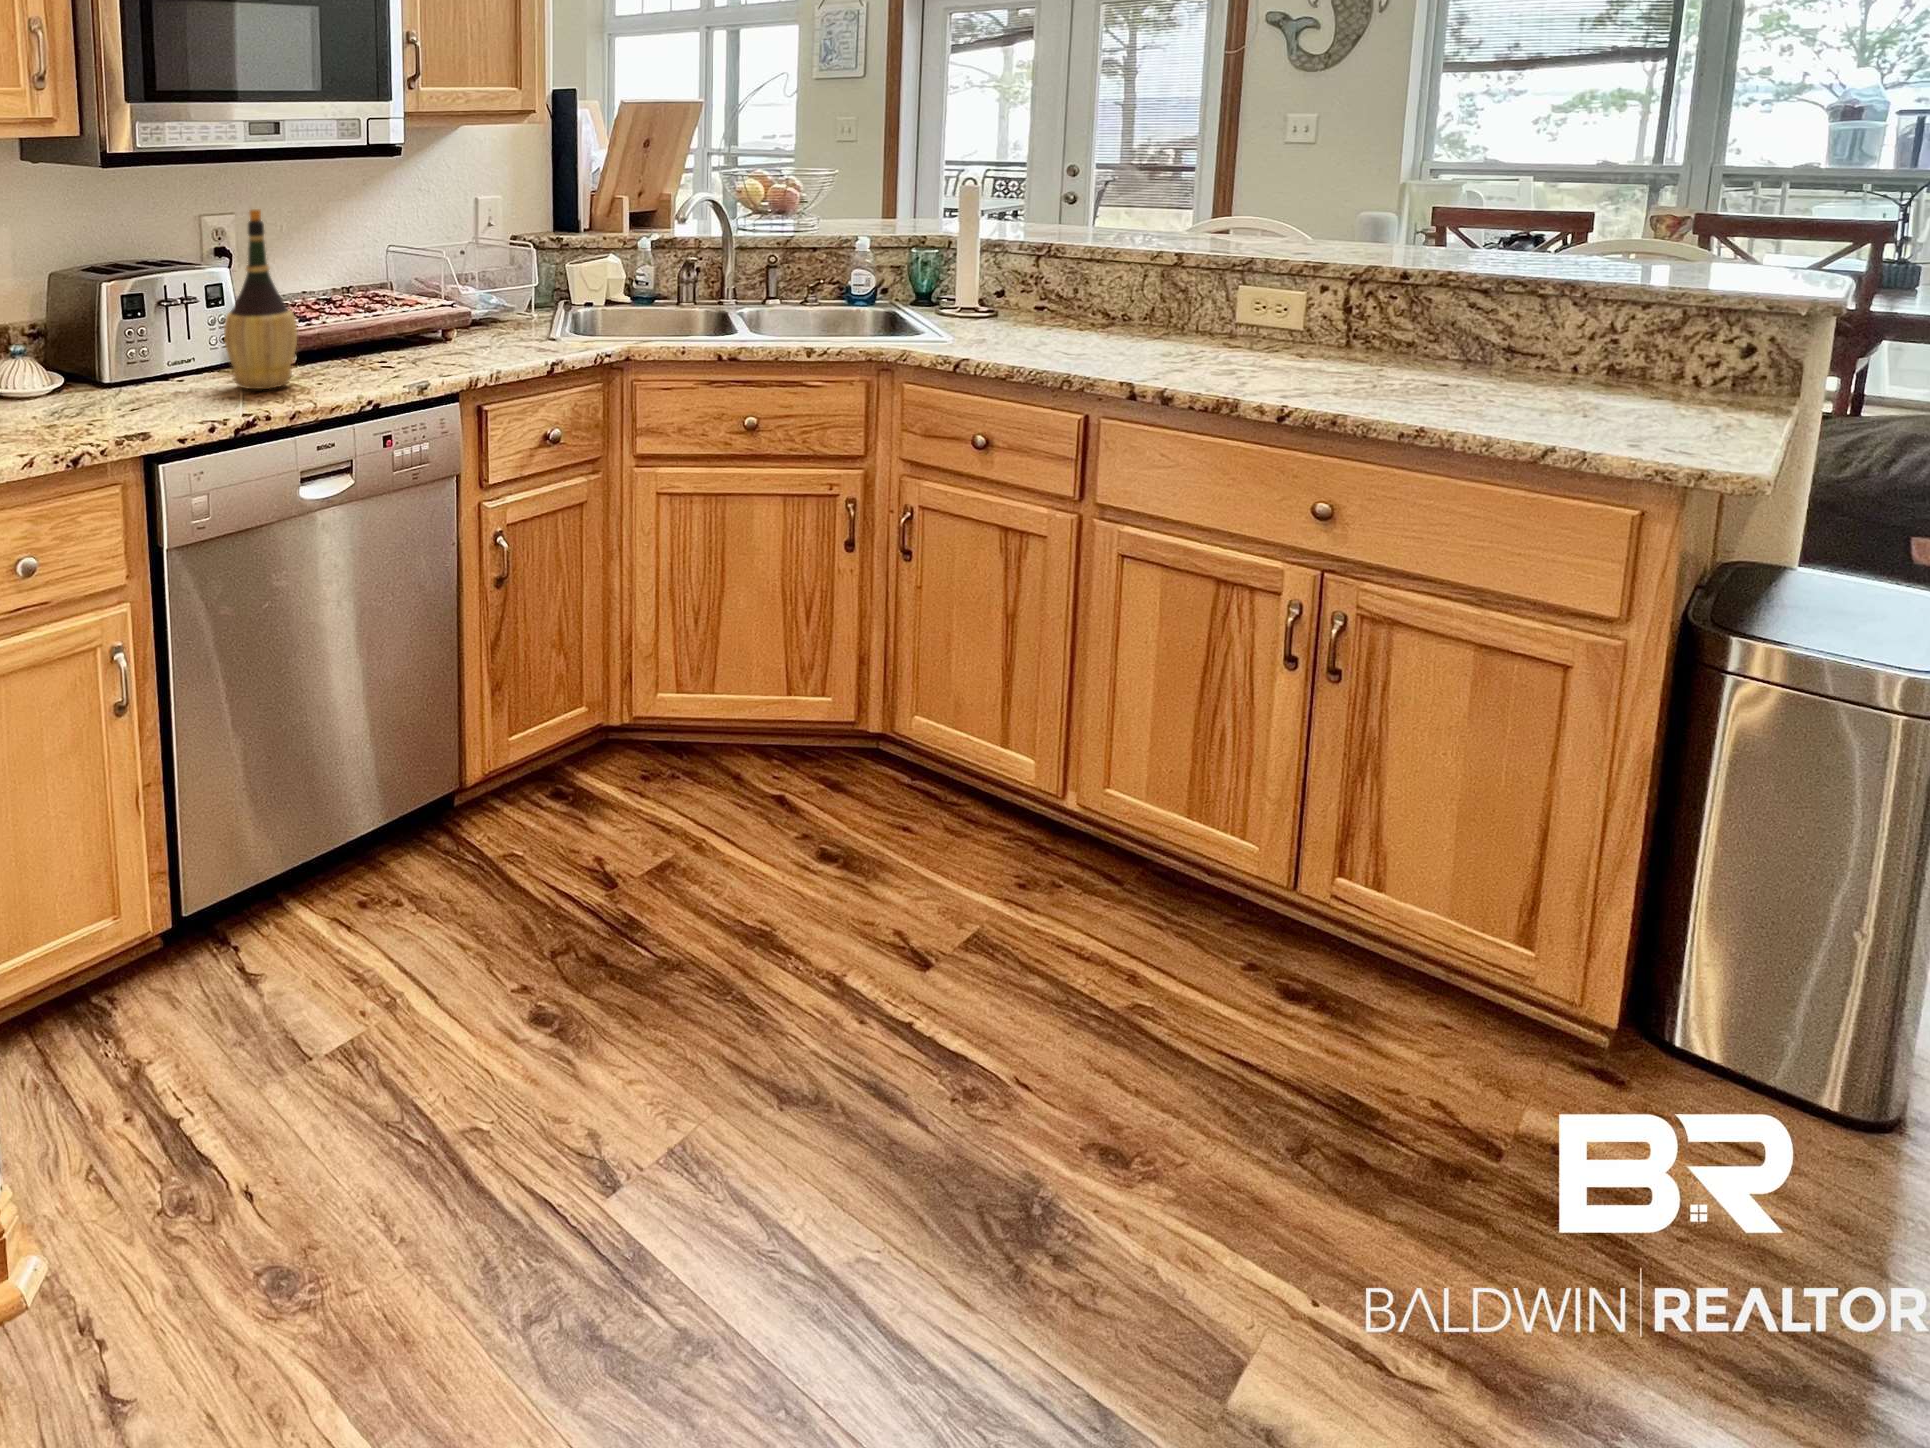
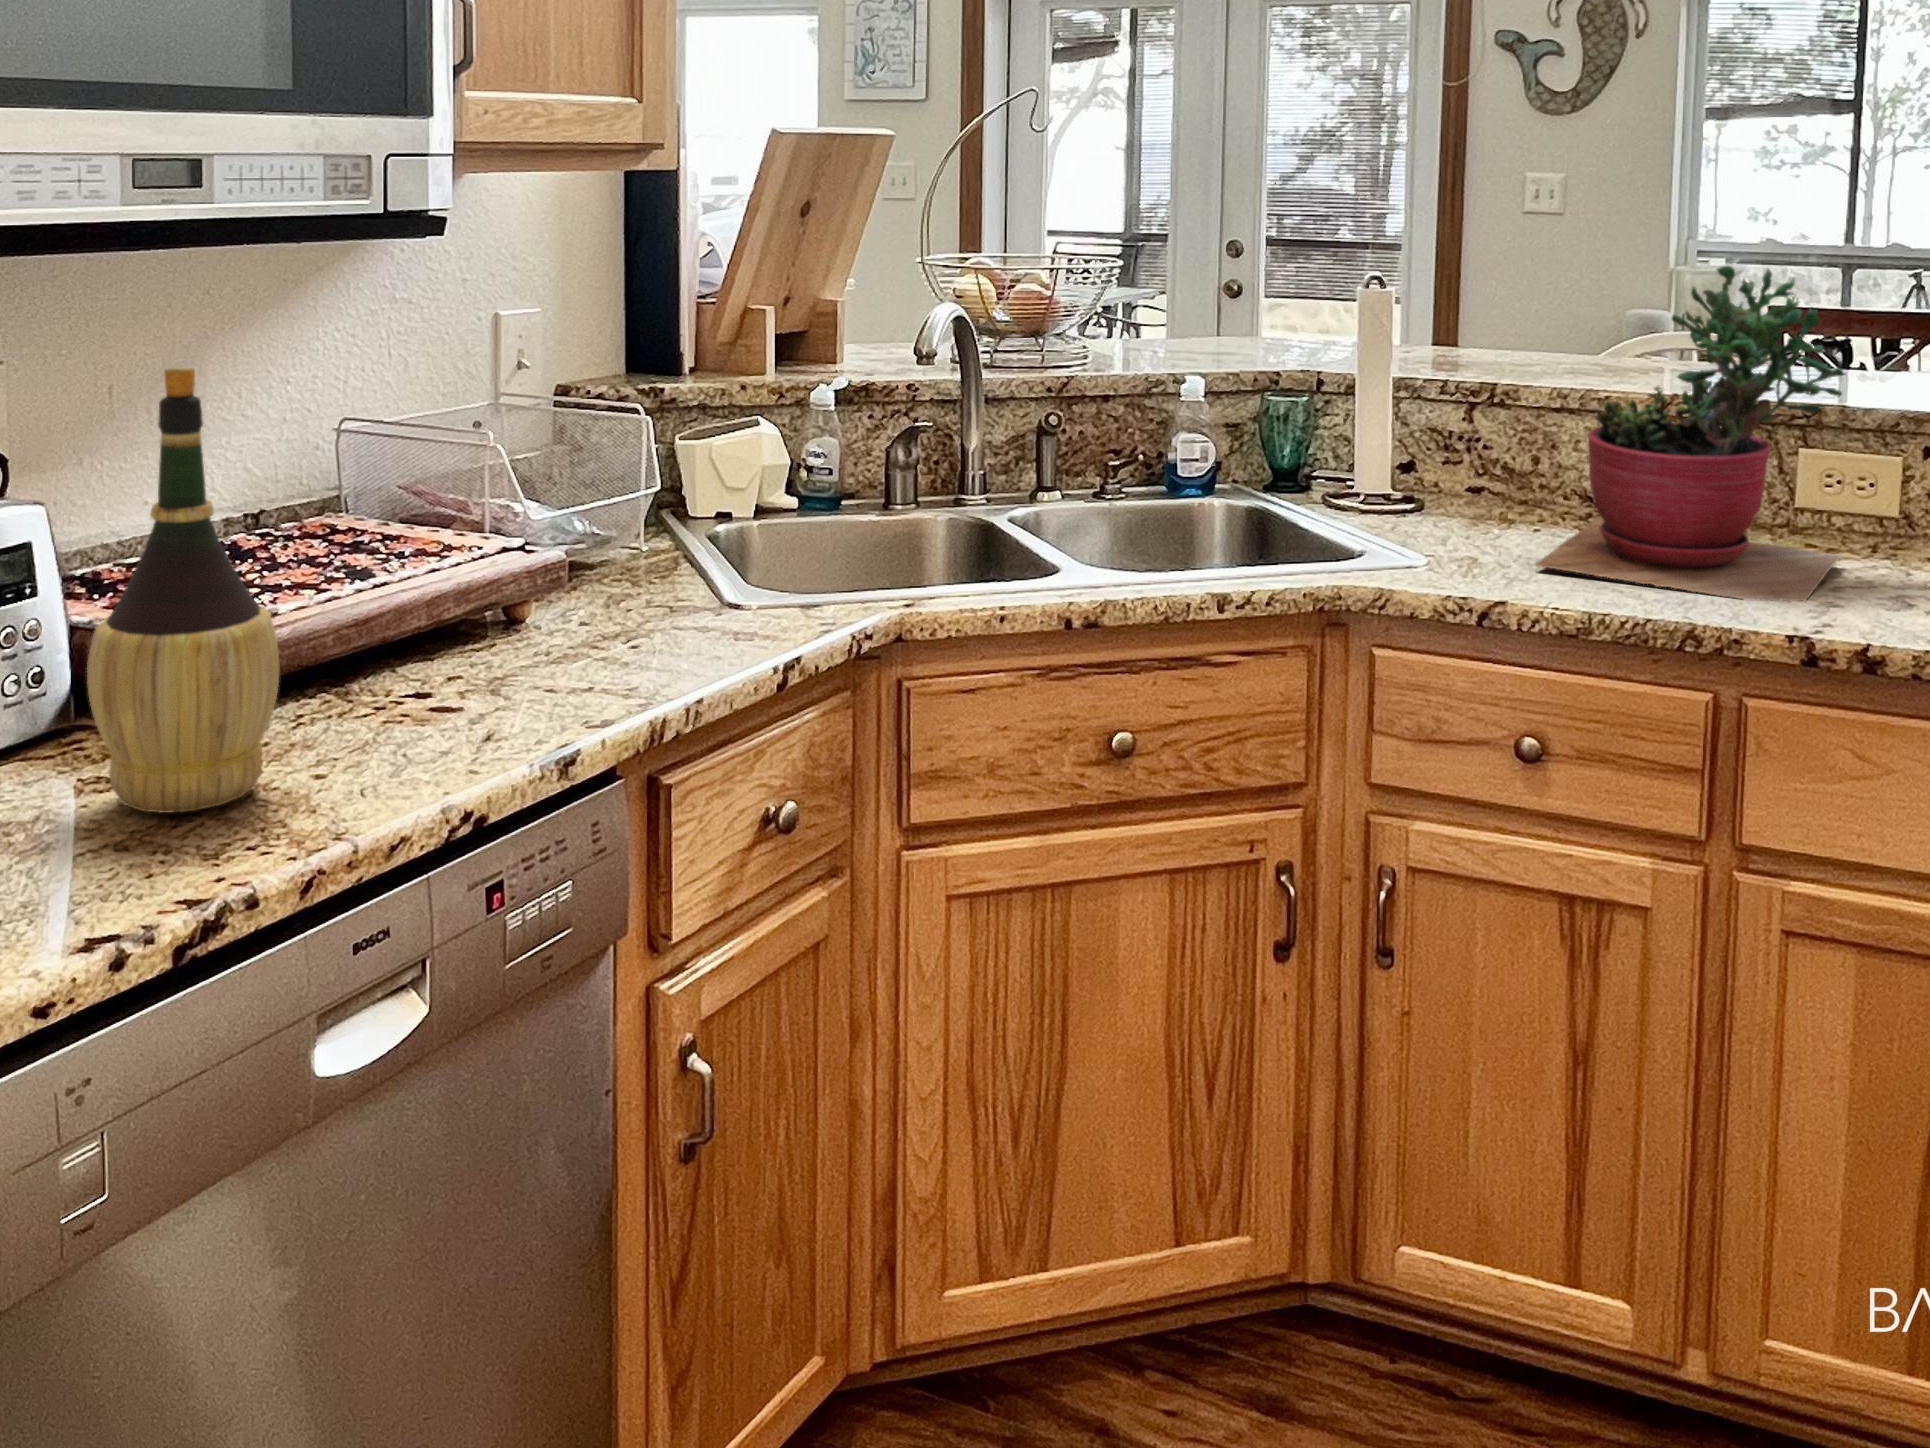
succulent plant: none [1016,166,1232,374] -> present [1535,266,1845,602]

